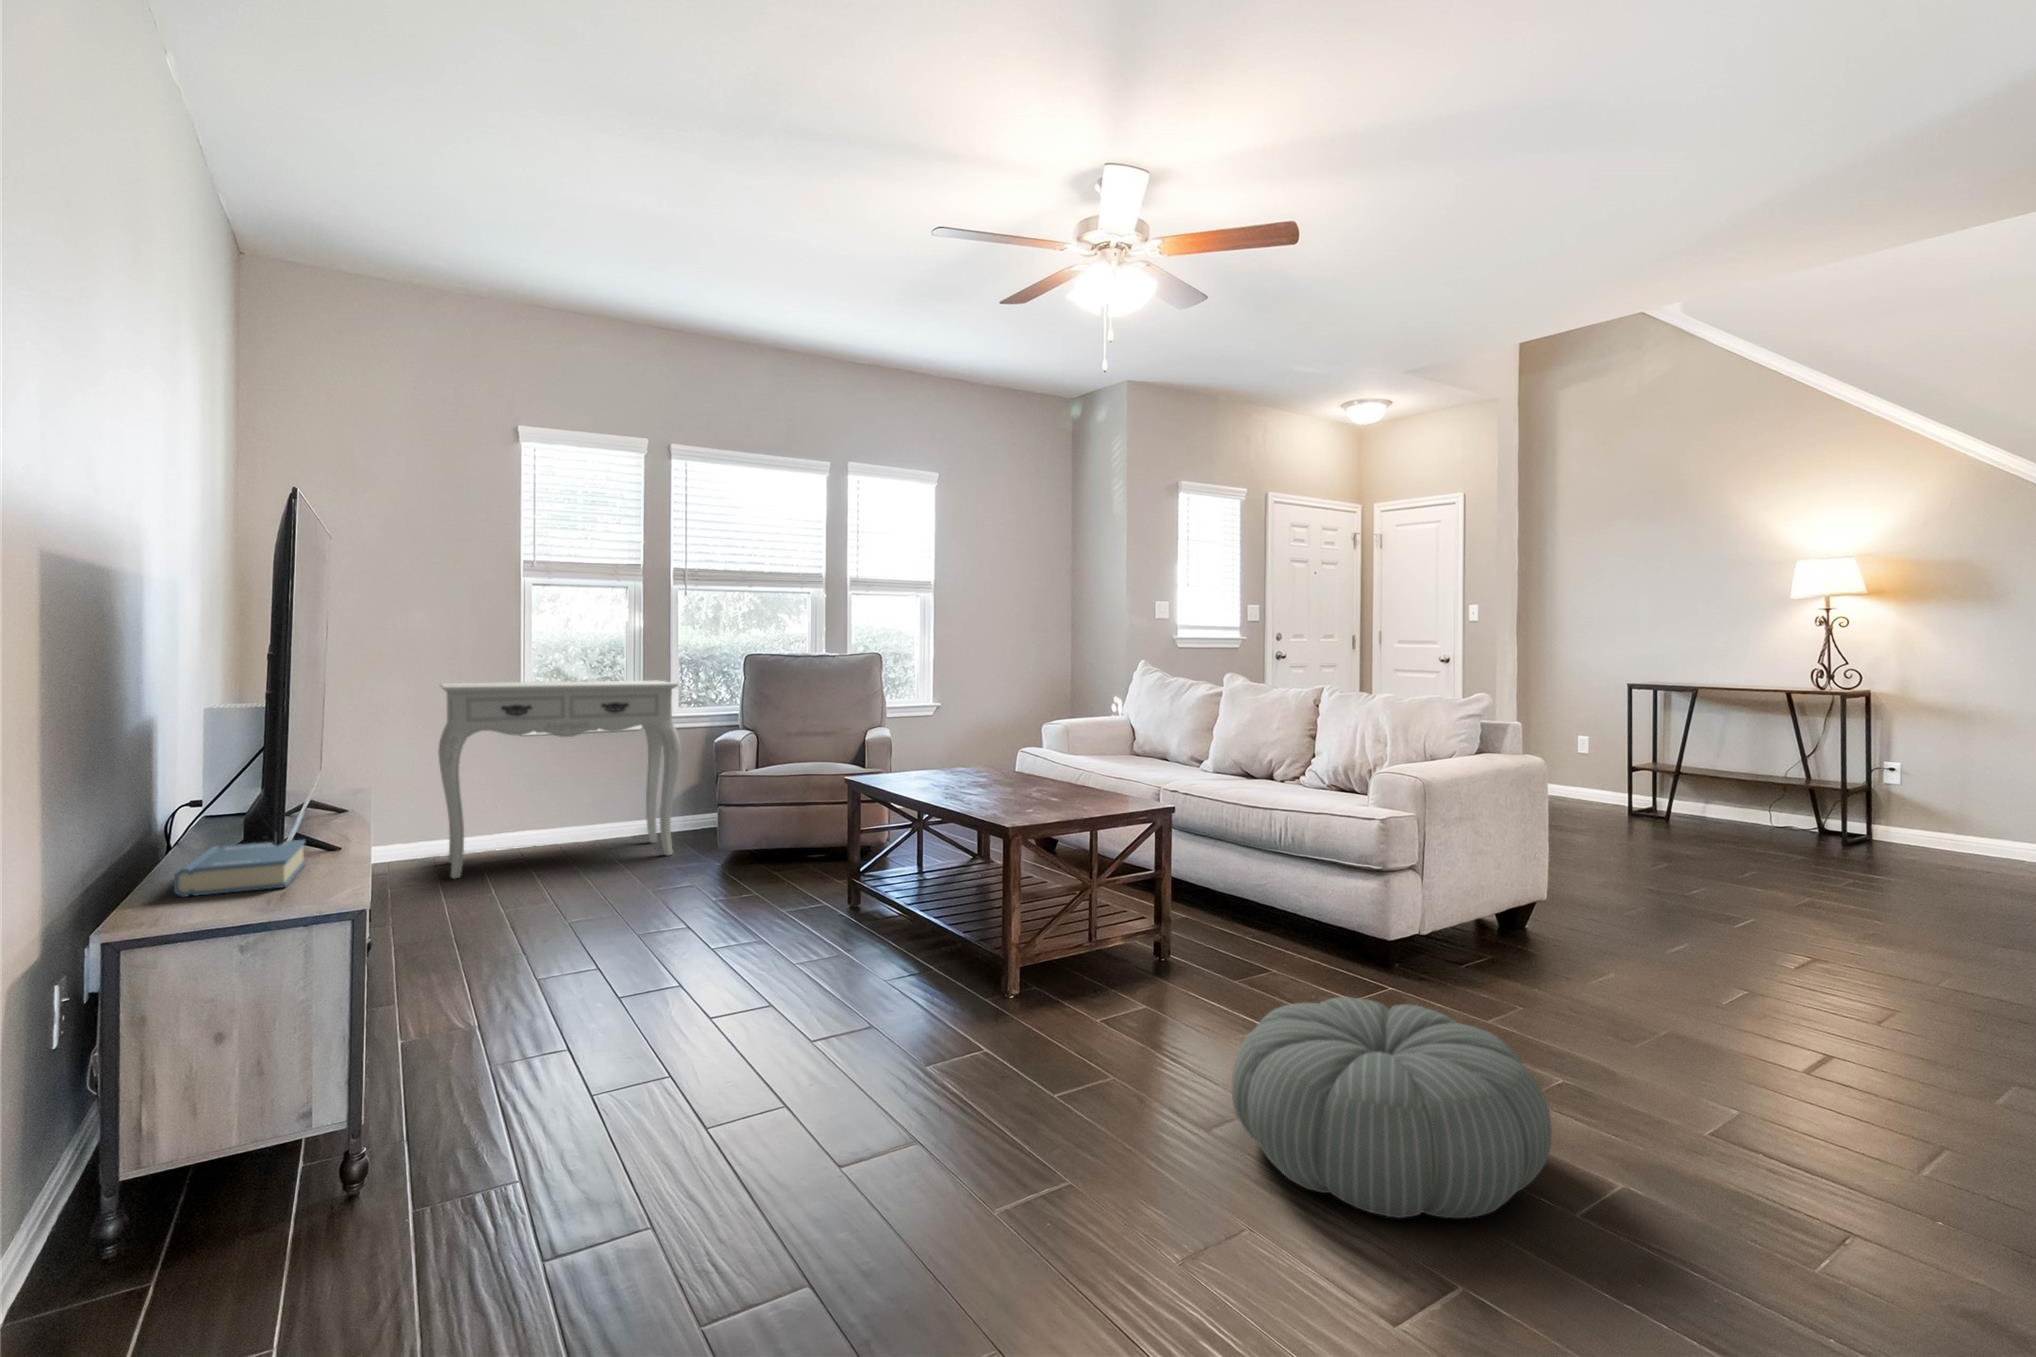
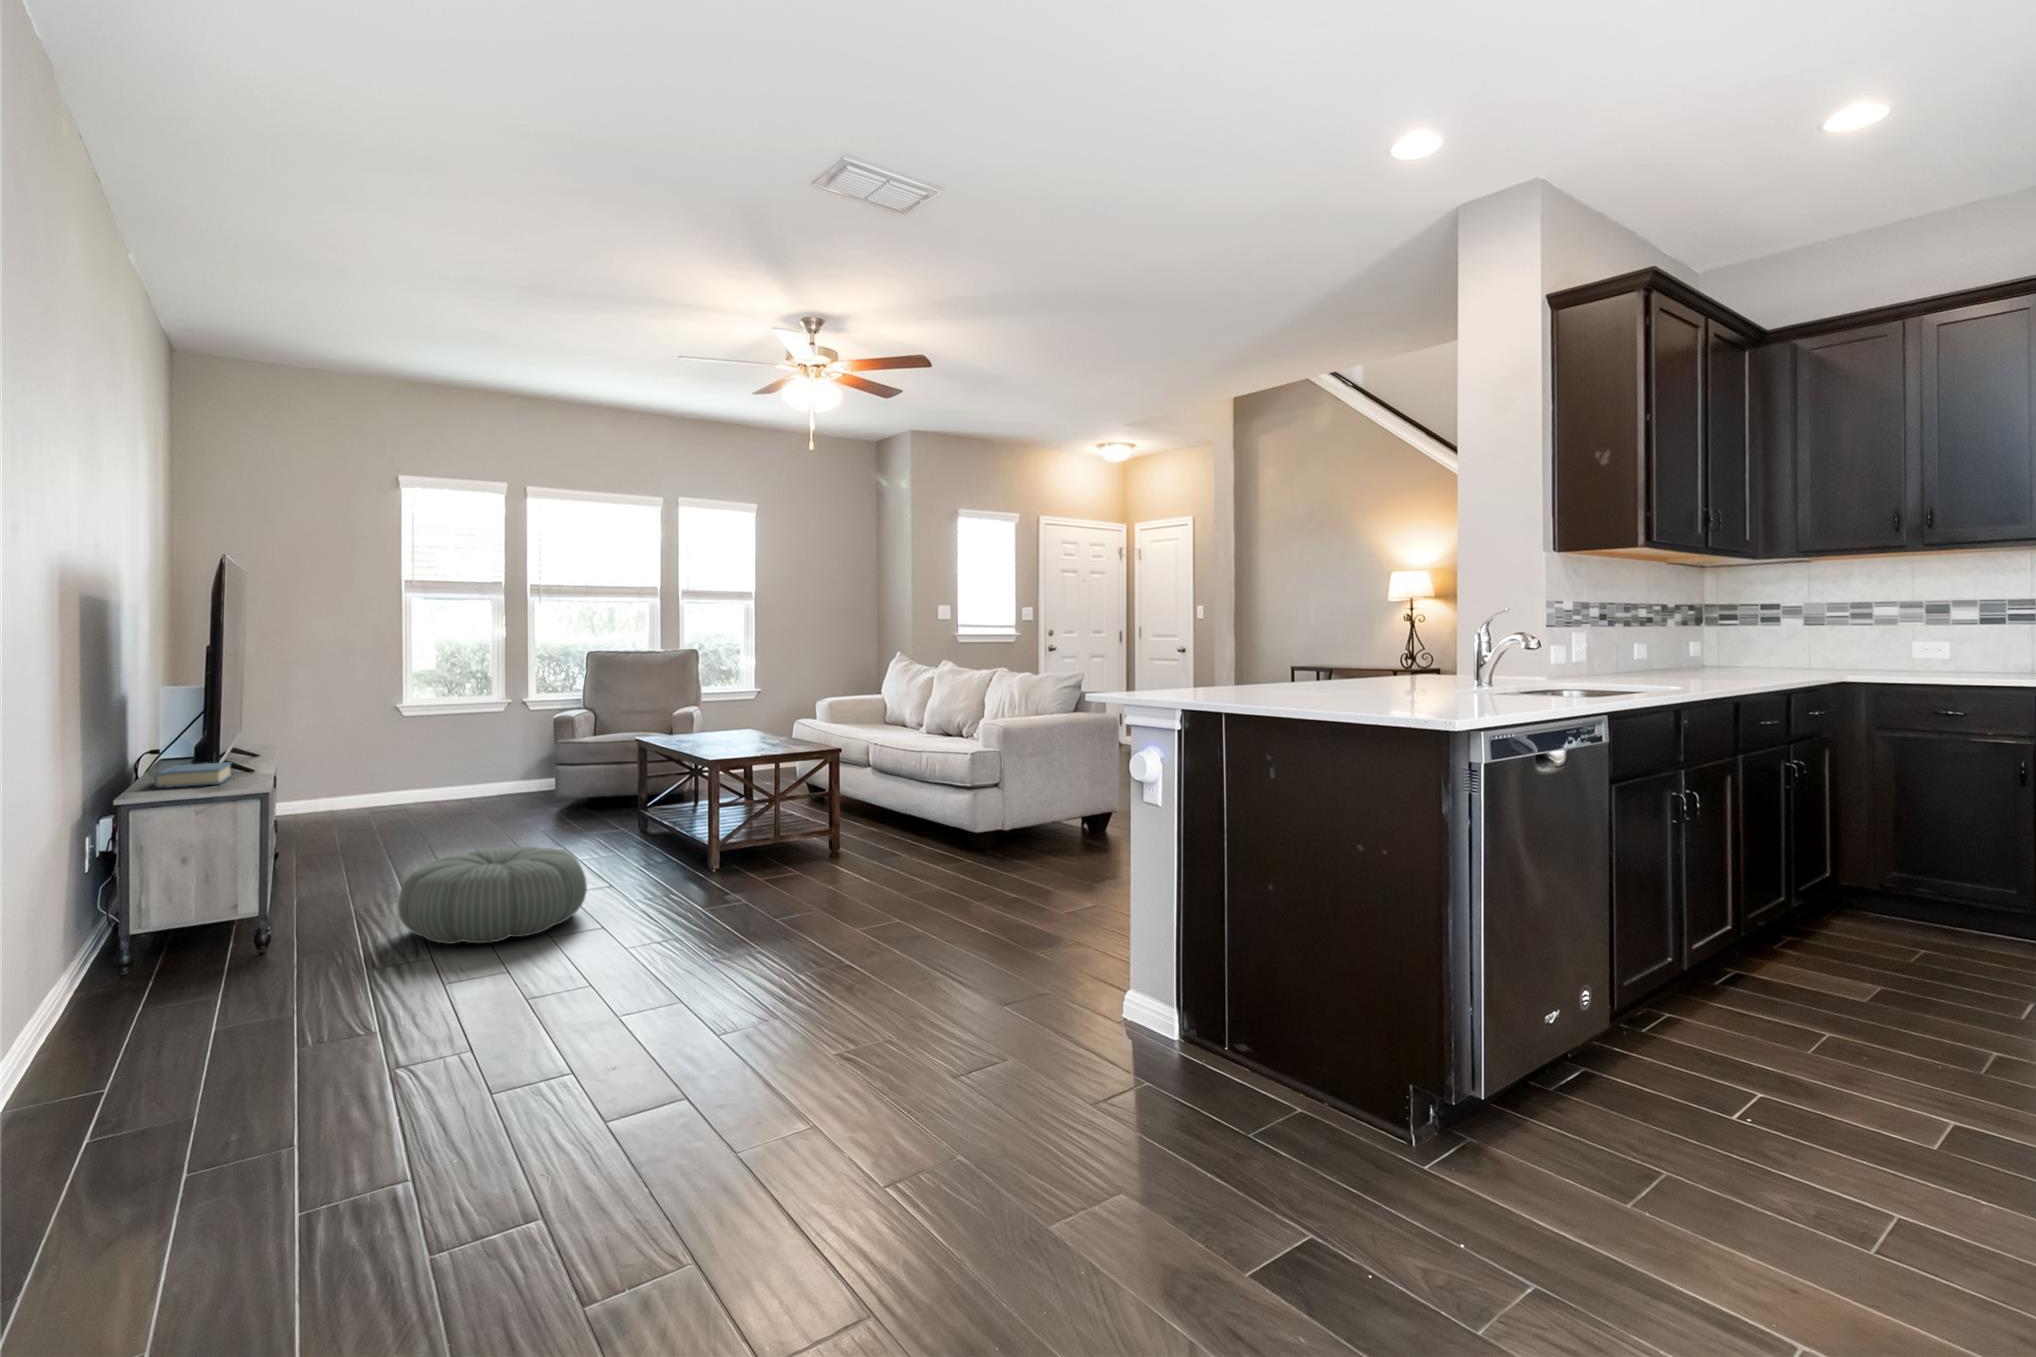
console table: present [438,681,681,878] -> none [338,672,531,821]
pouf: present [1232,997,1552,1218] -> present [398,846,587,944]

